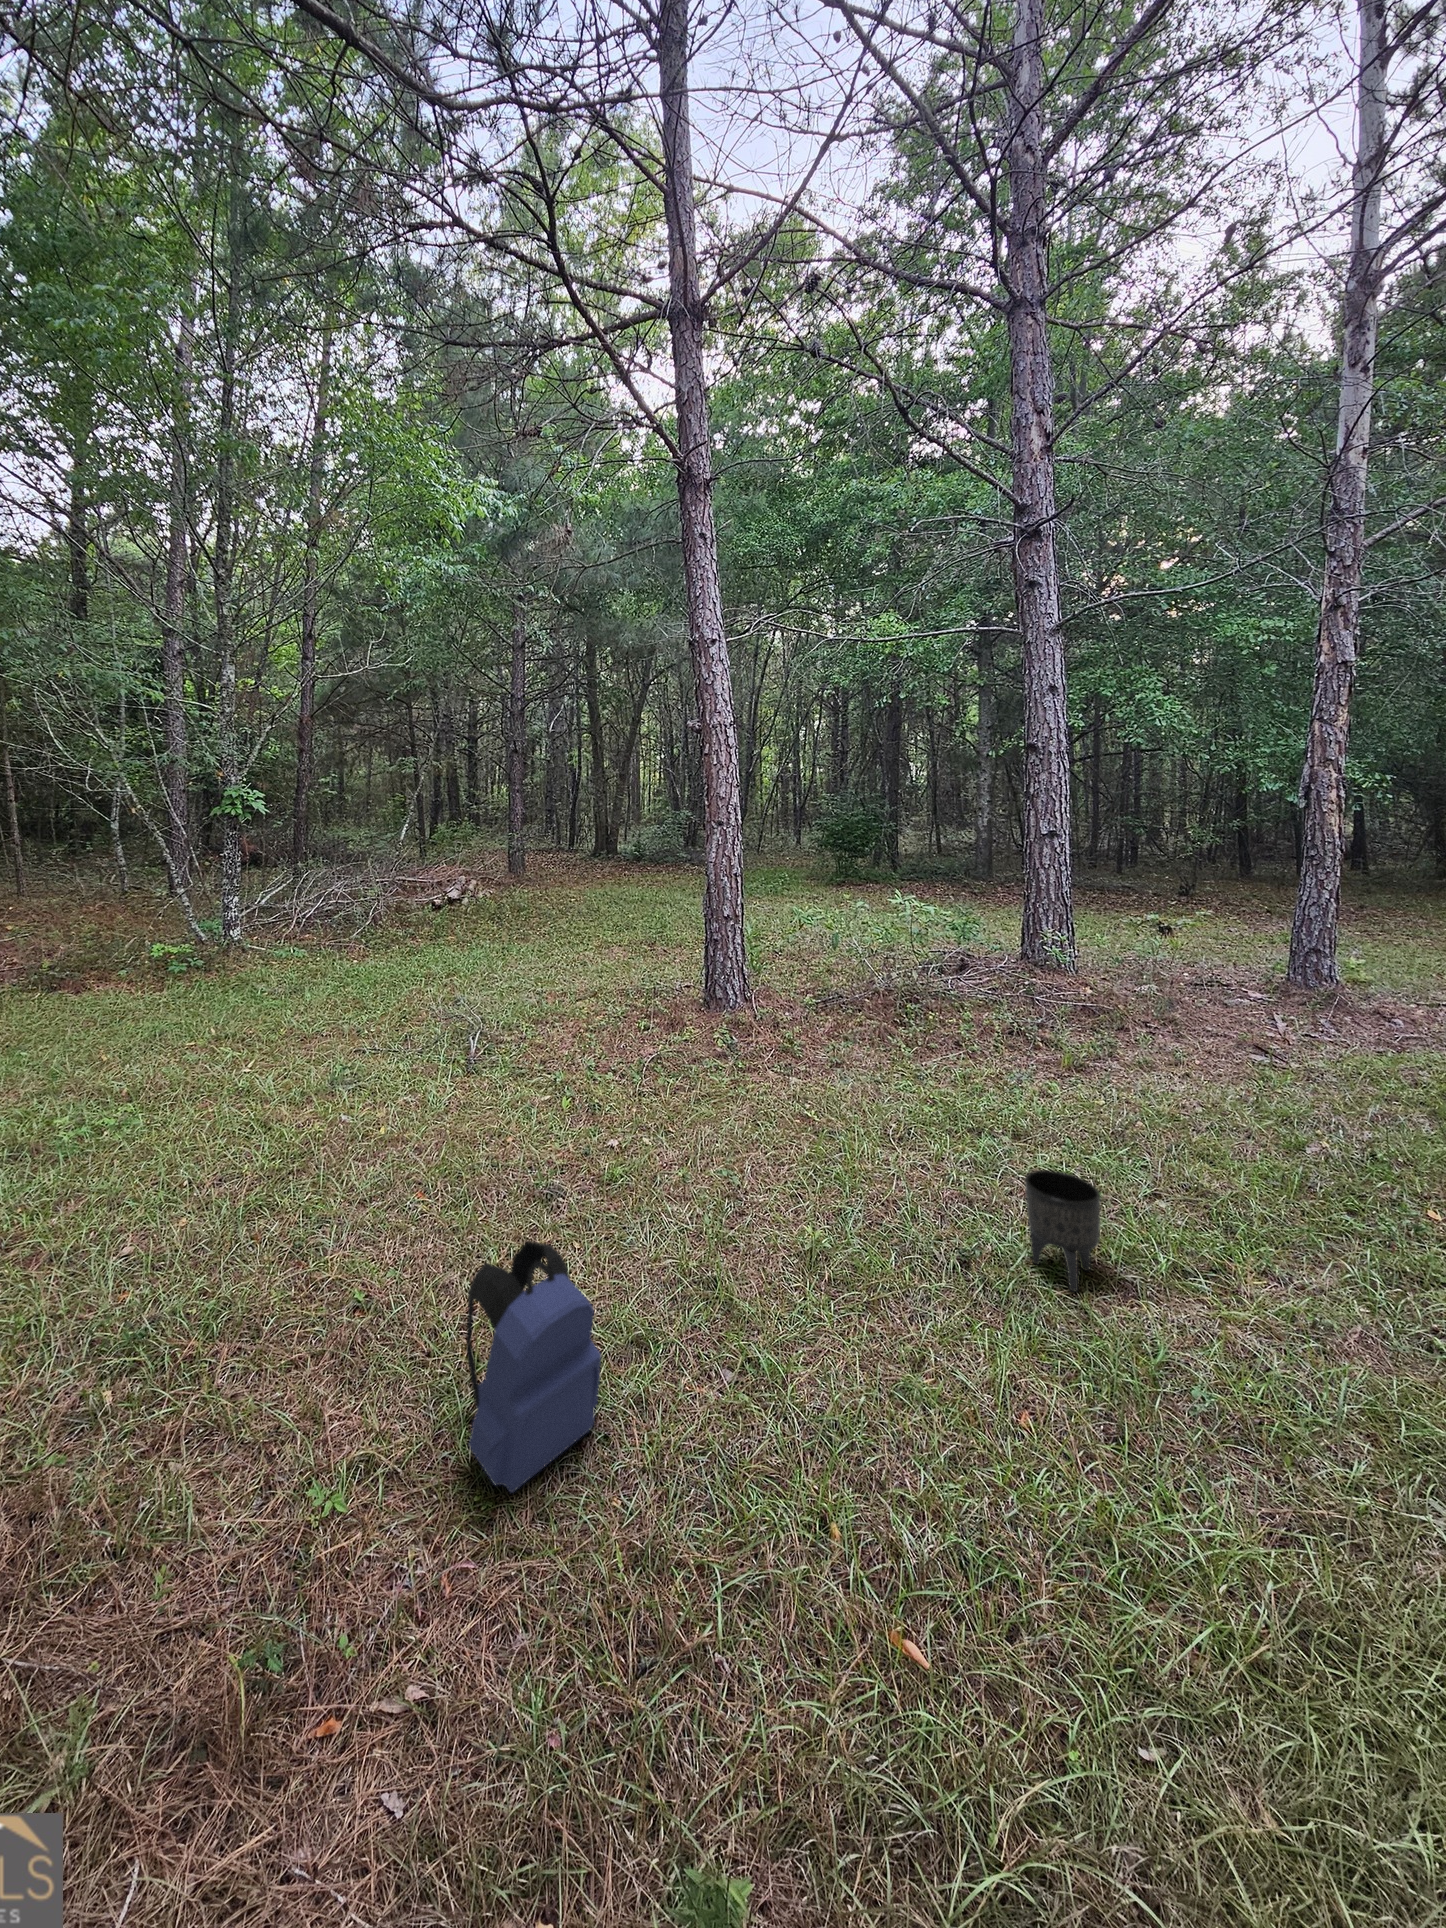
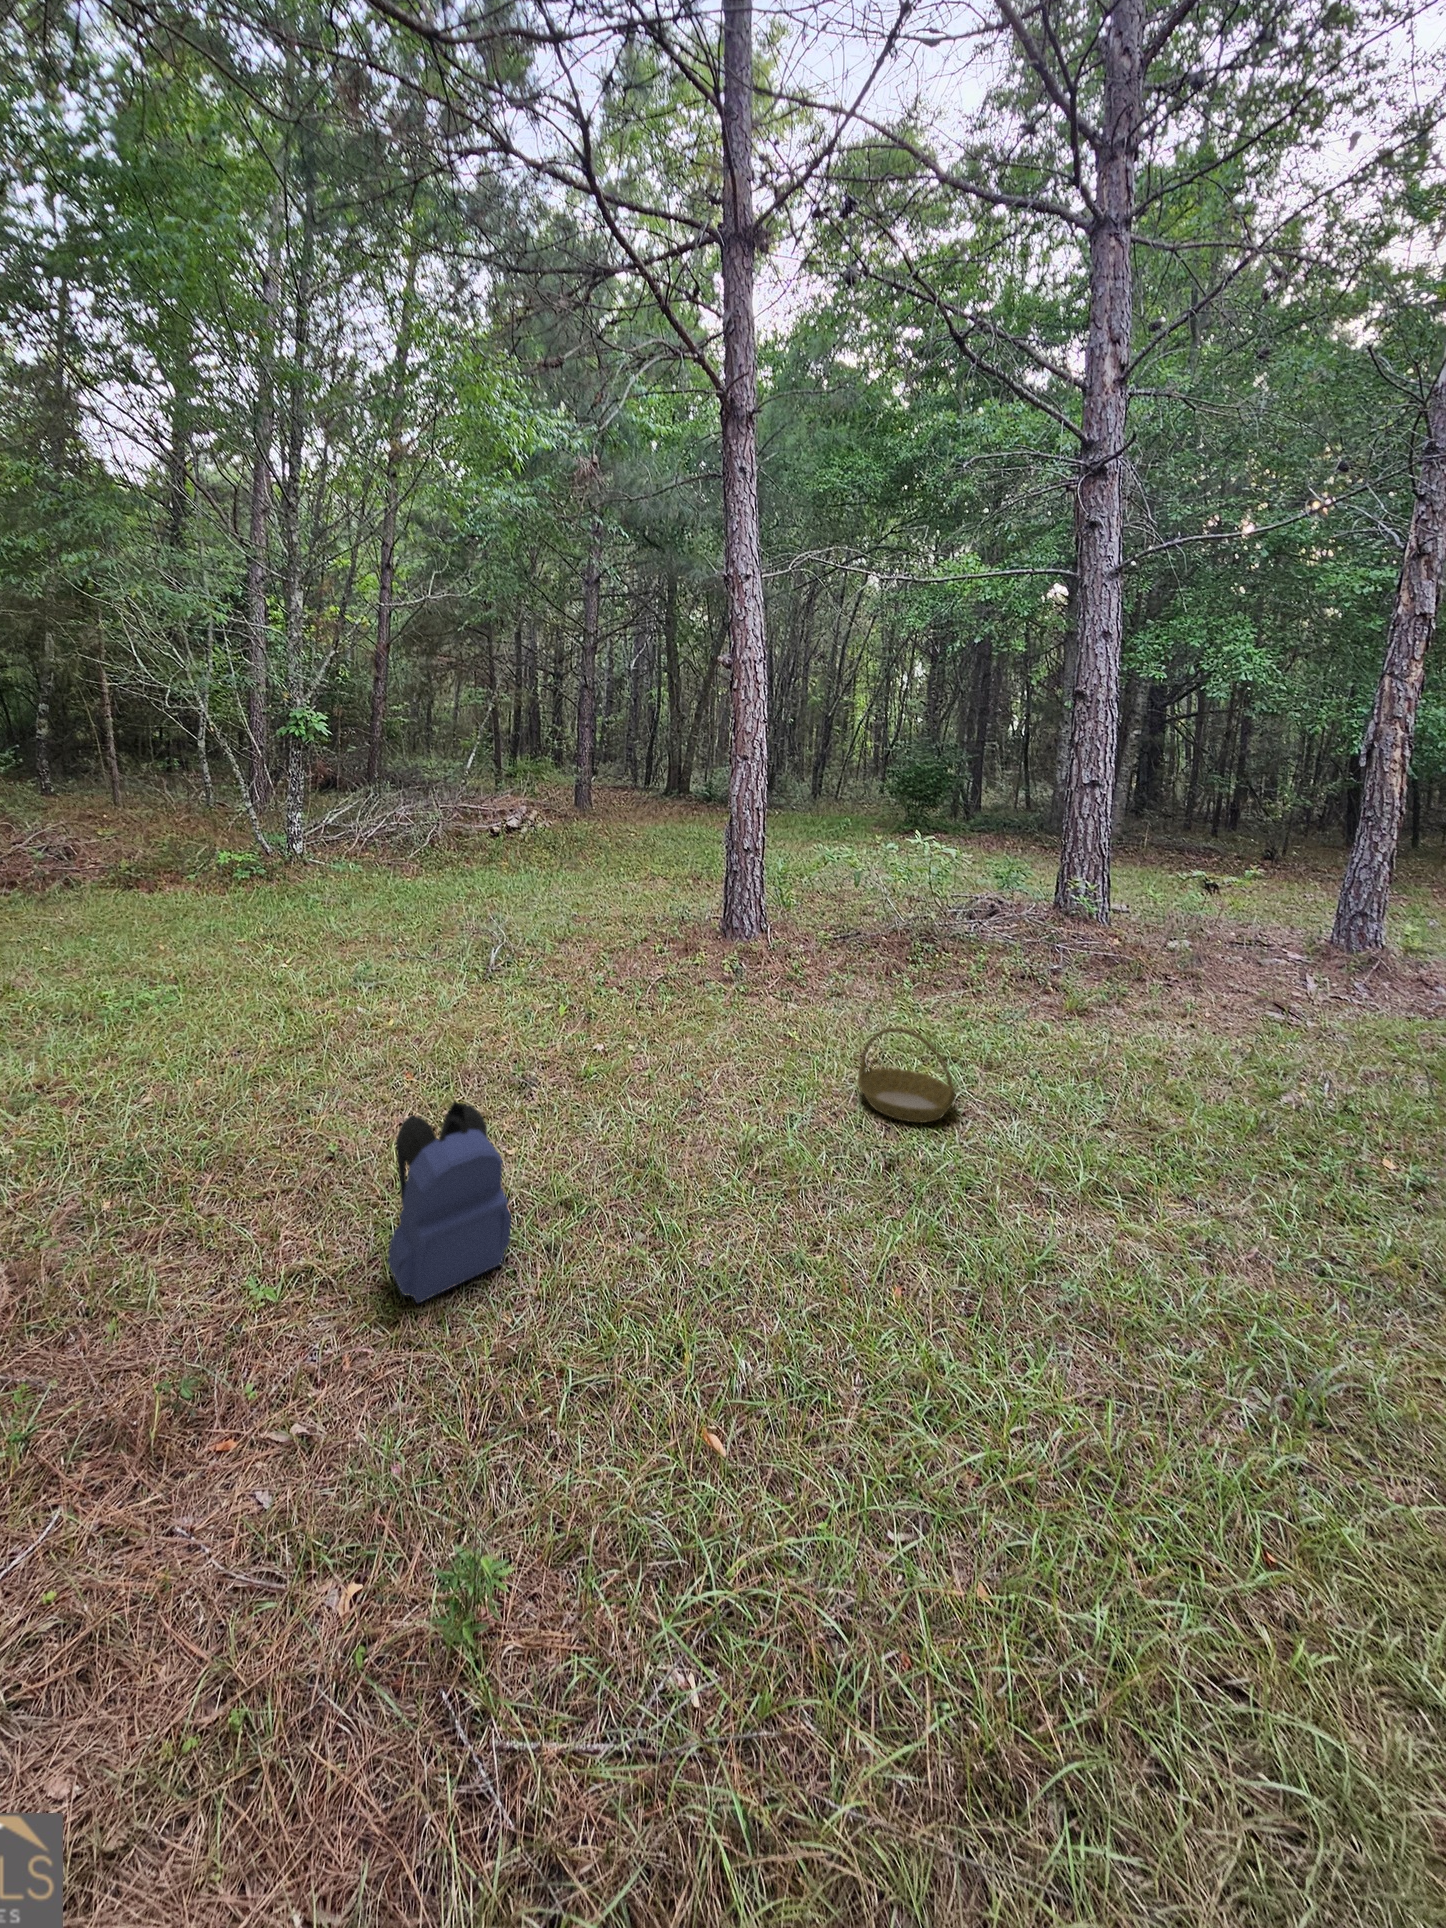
basket: none [901,1103,1005,1204] -> present [857,1028,956,1123]
planter: present [1025,1170,1101,1292] -> none [954,1089,1026,1202]

